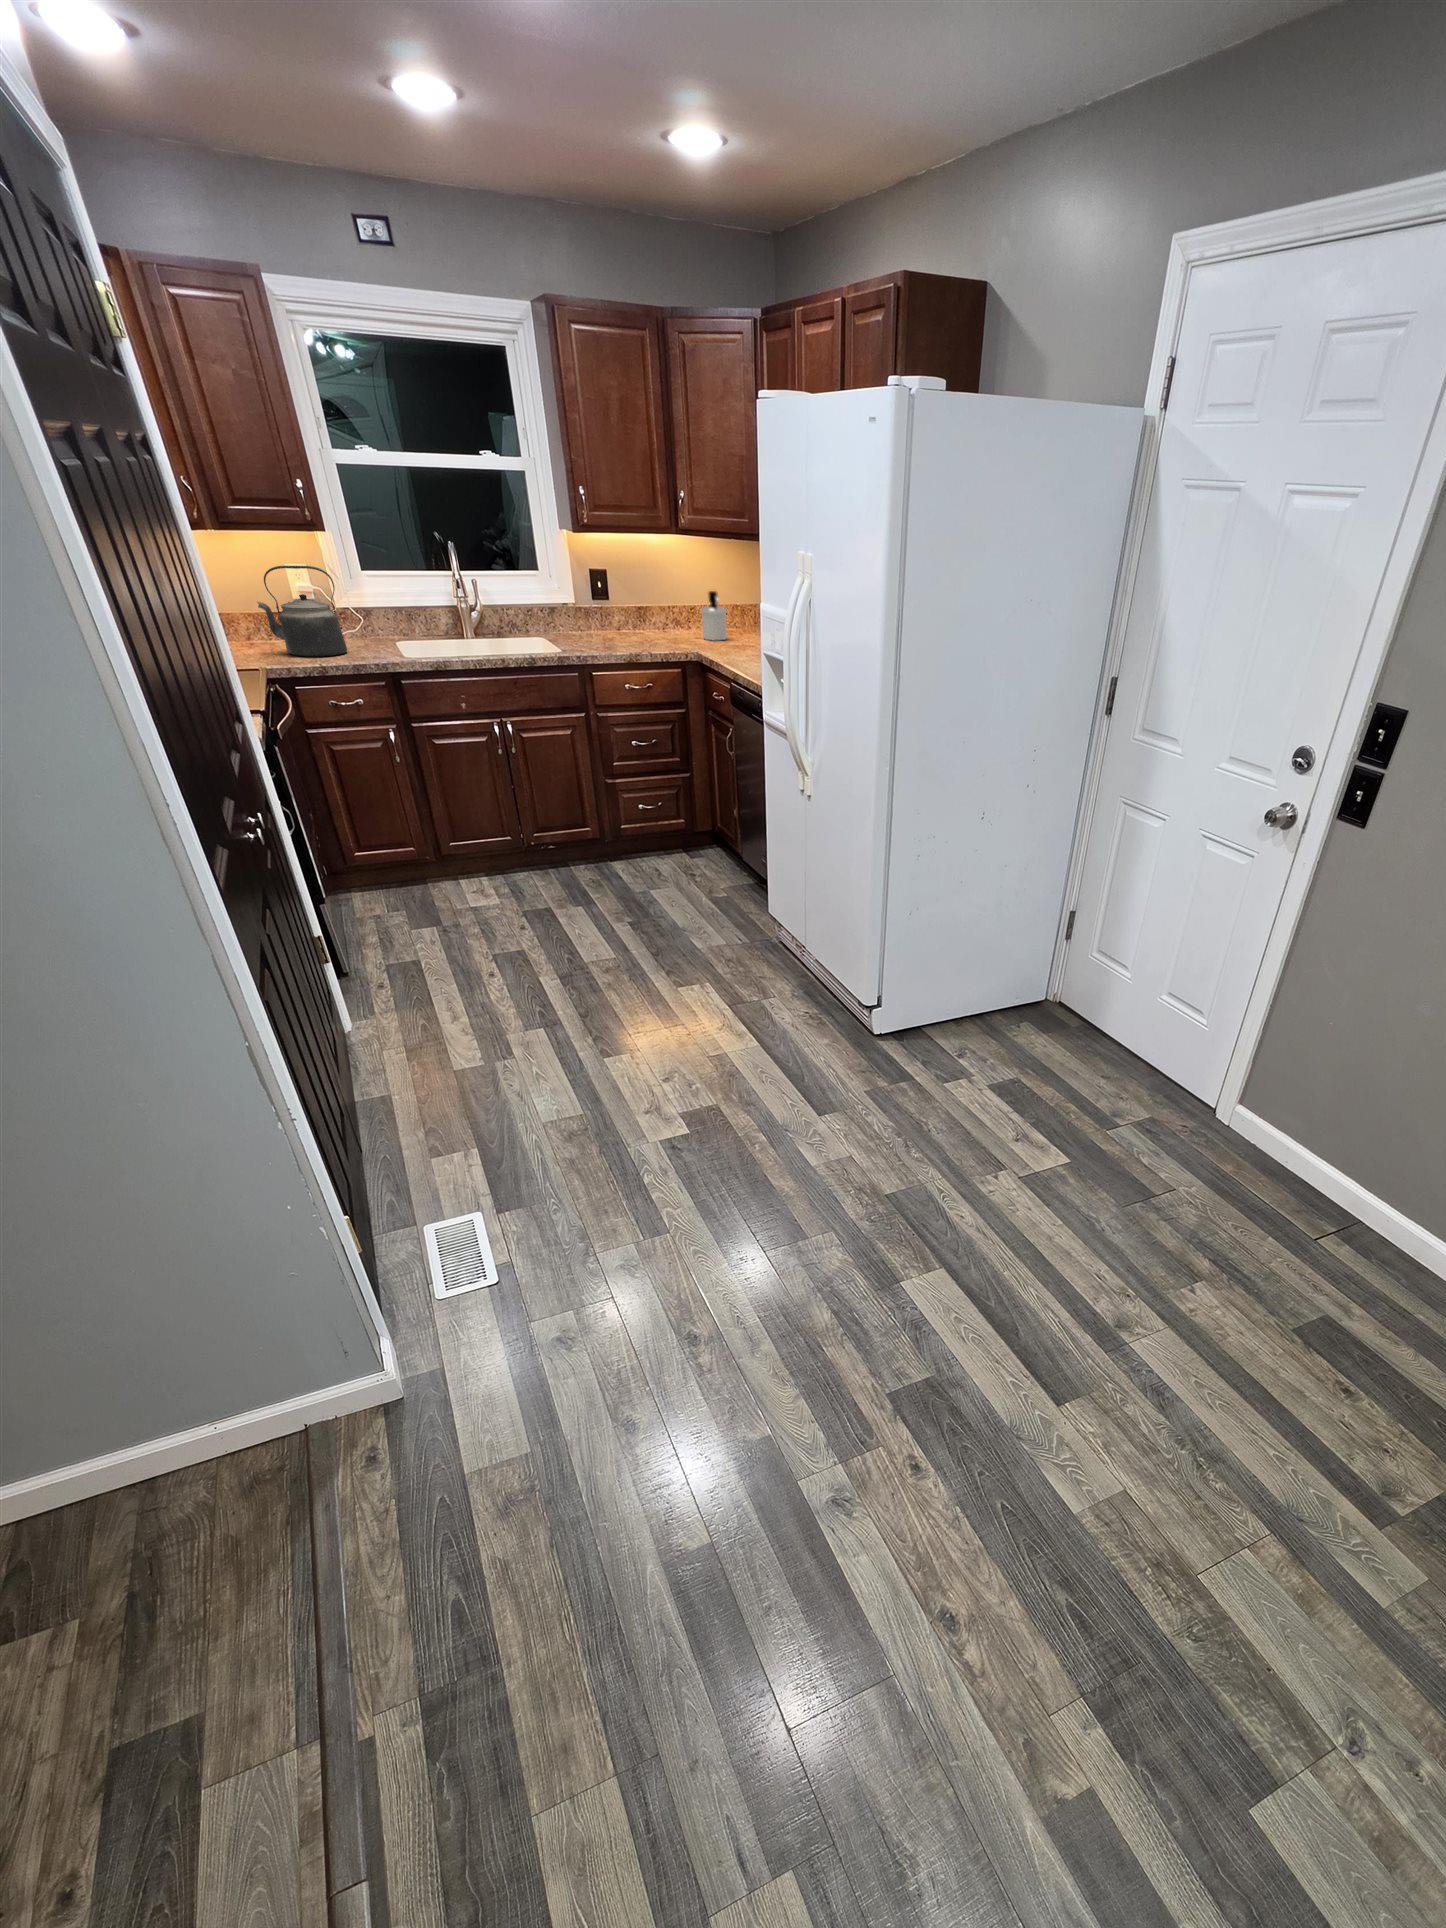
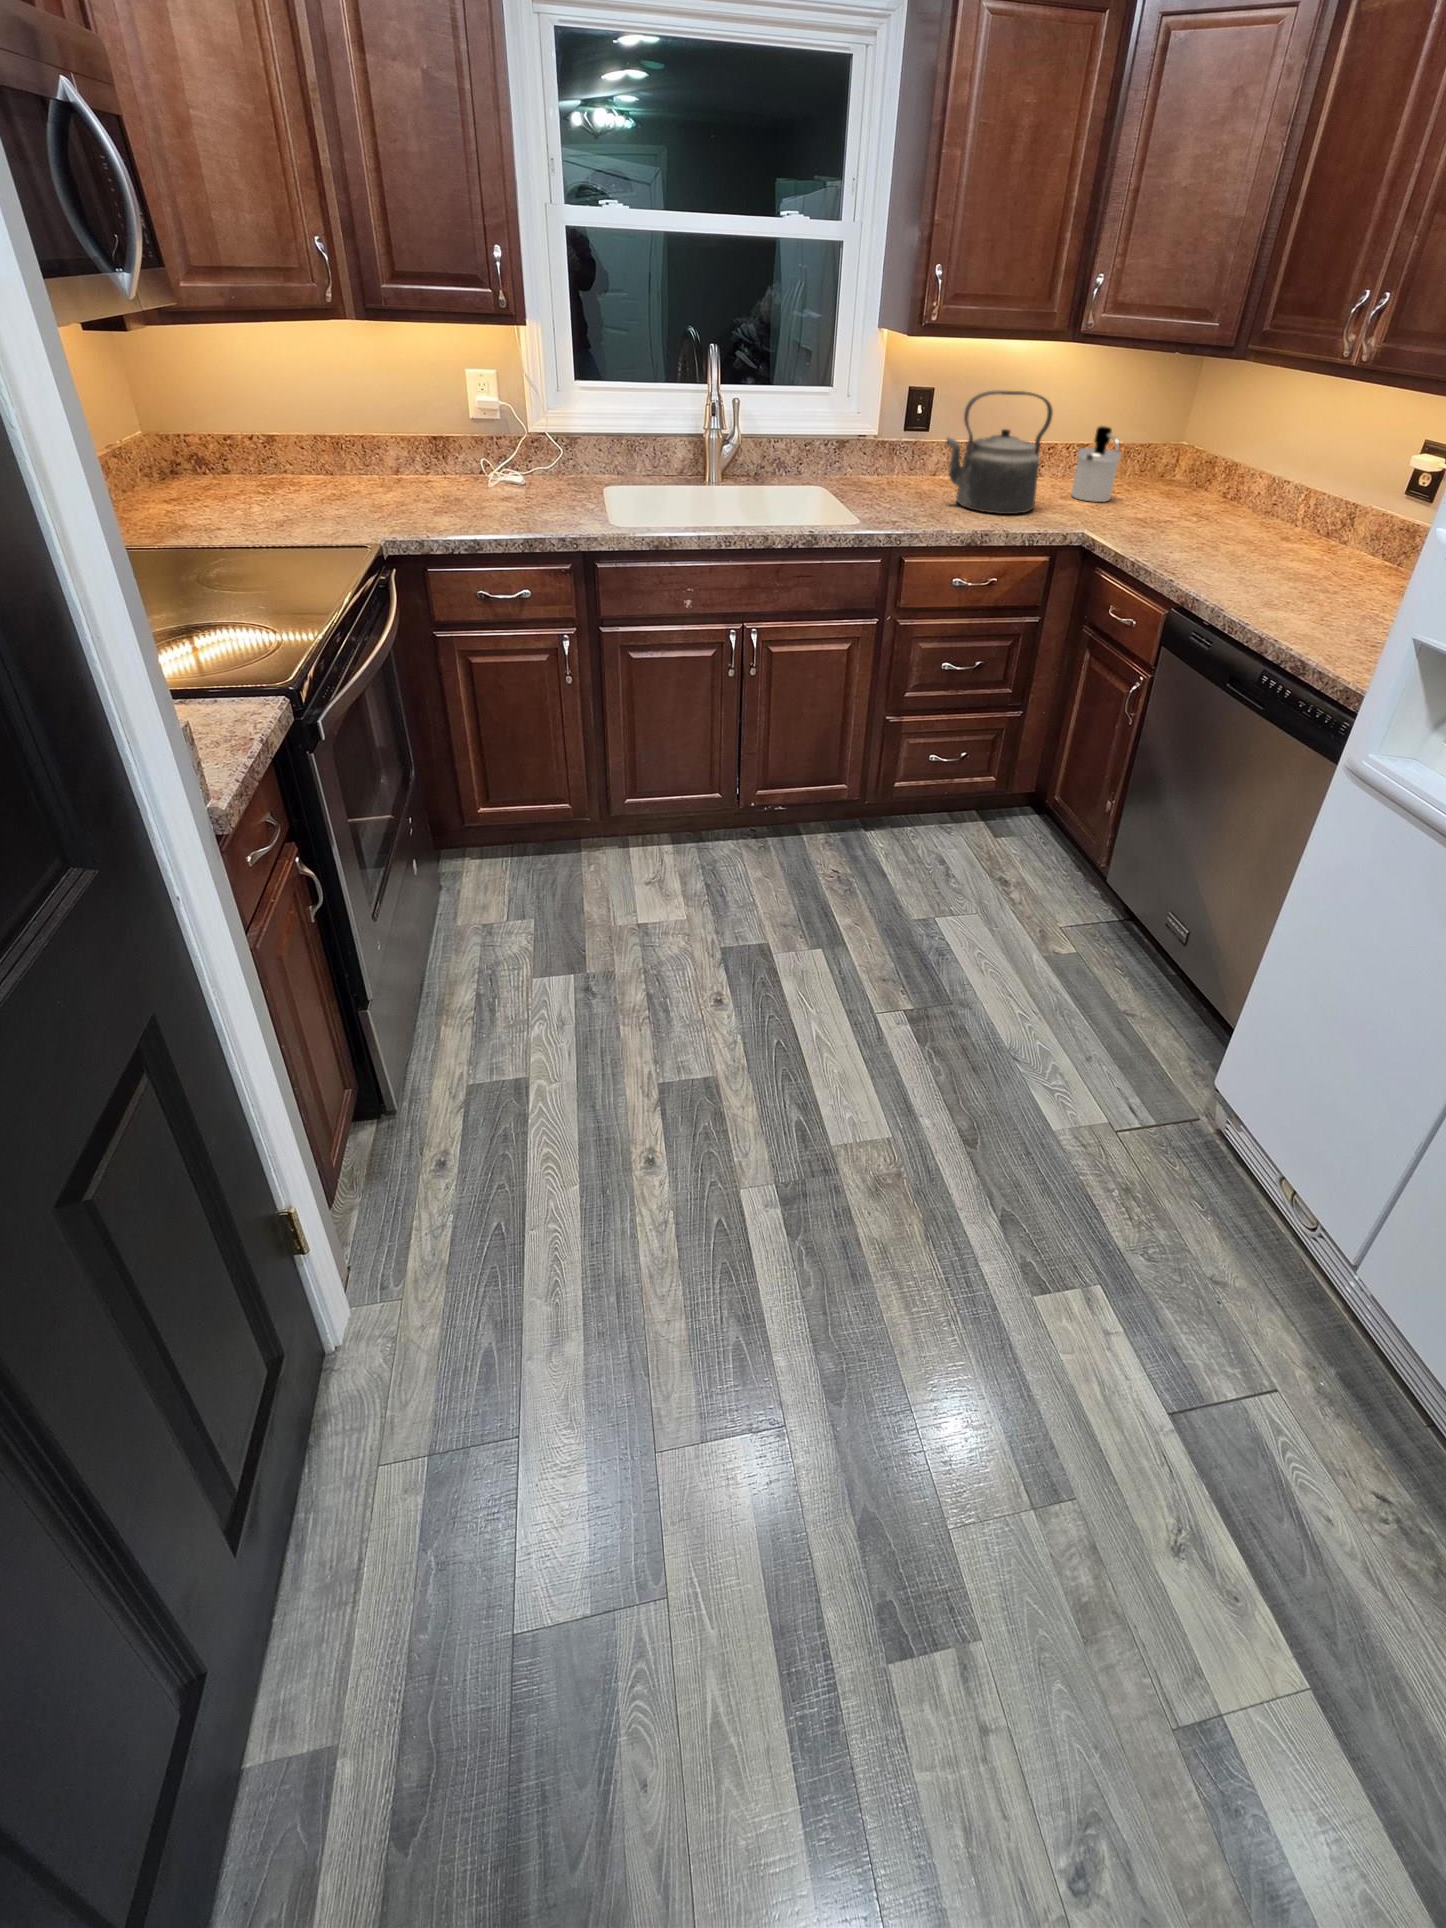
kettle: present [257,566,347,657] -> present [945,391,1053,514]

